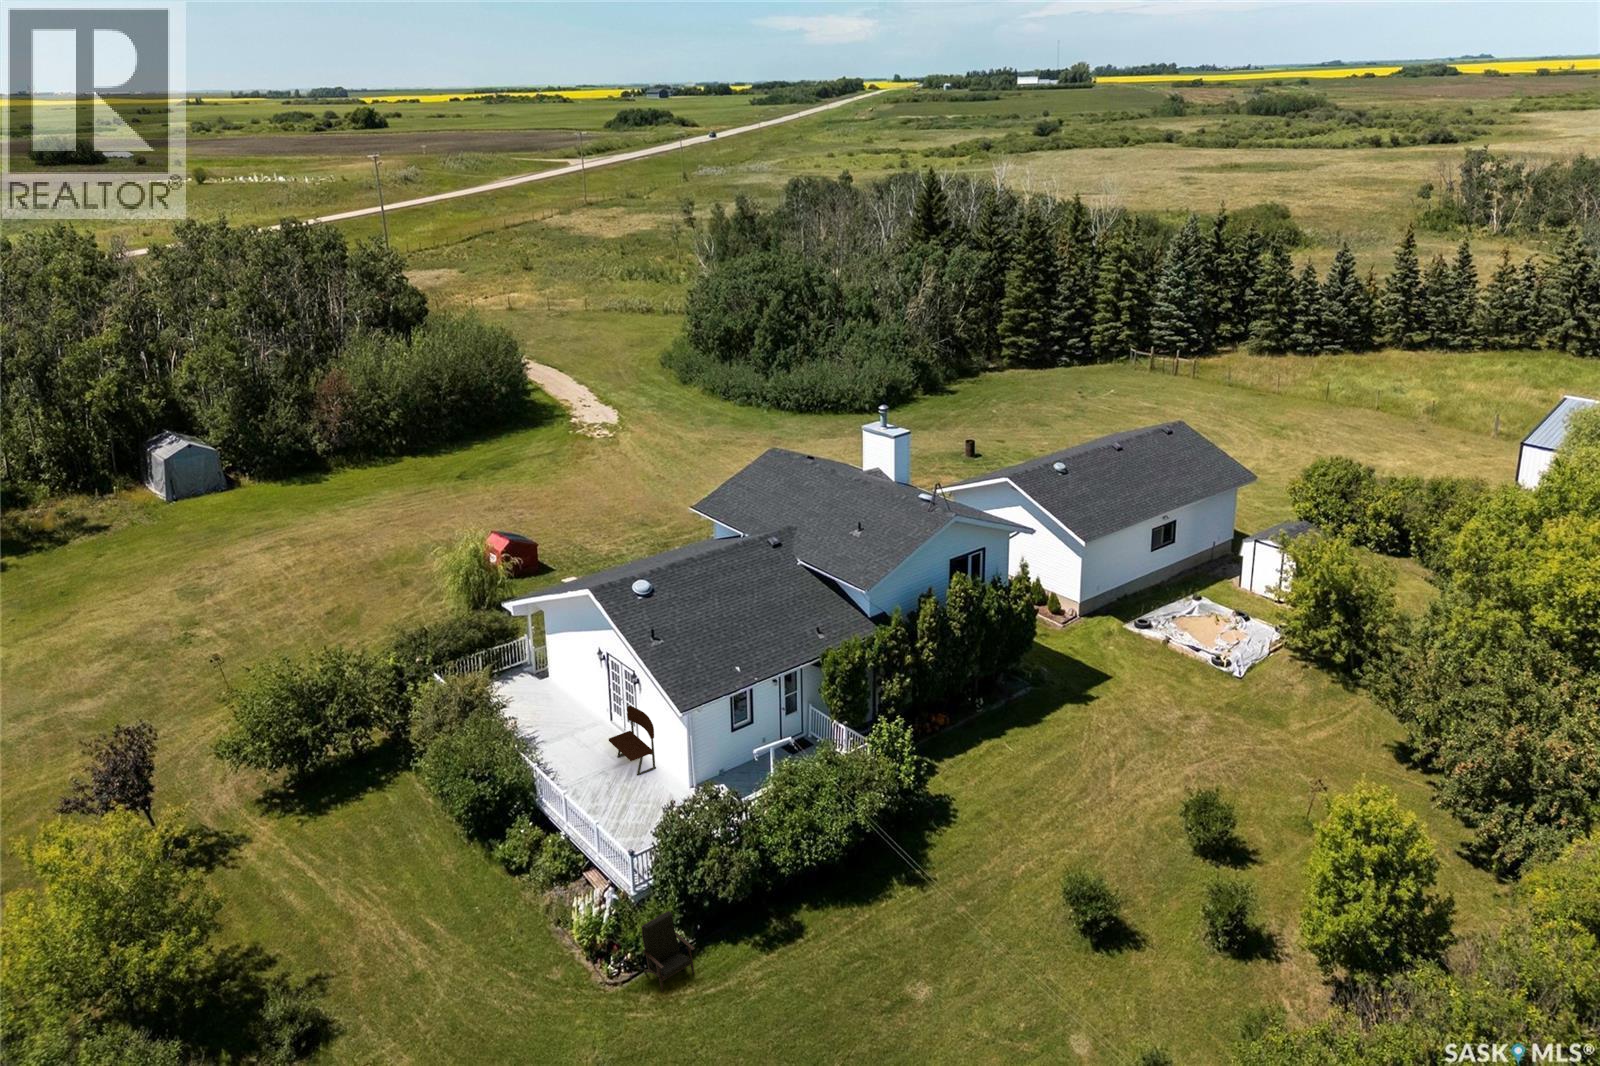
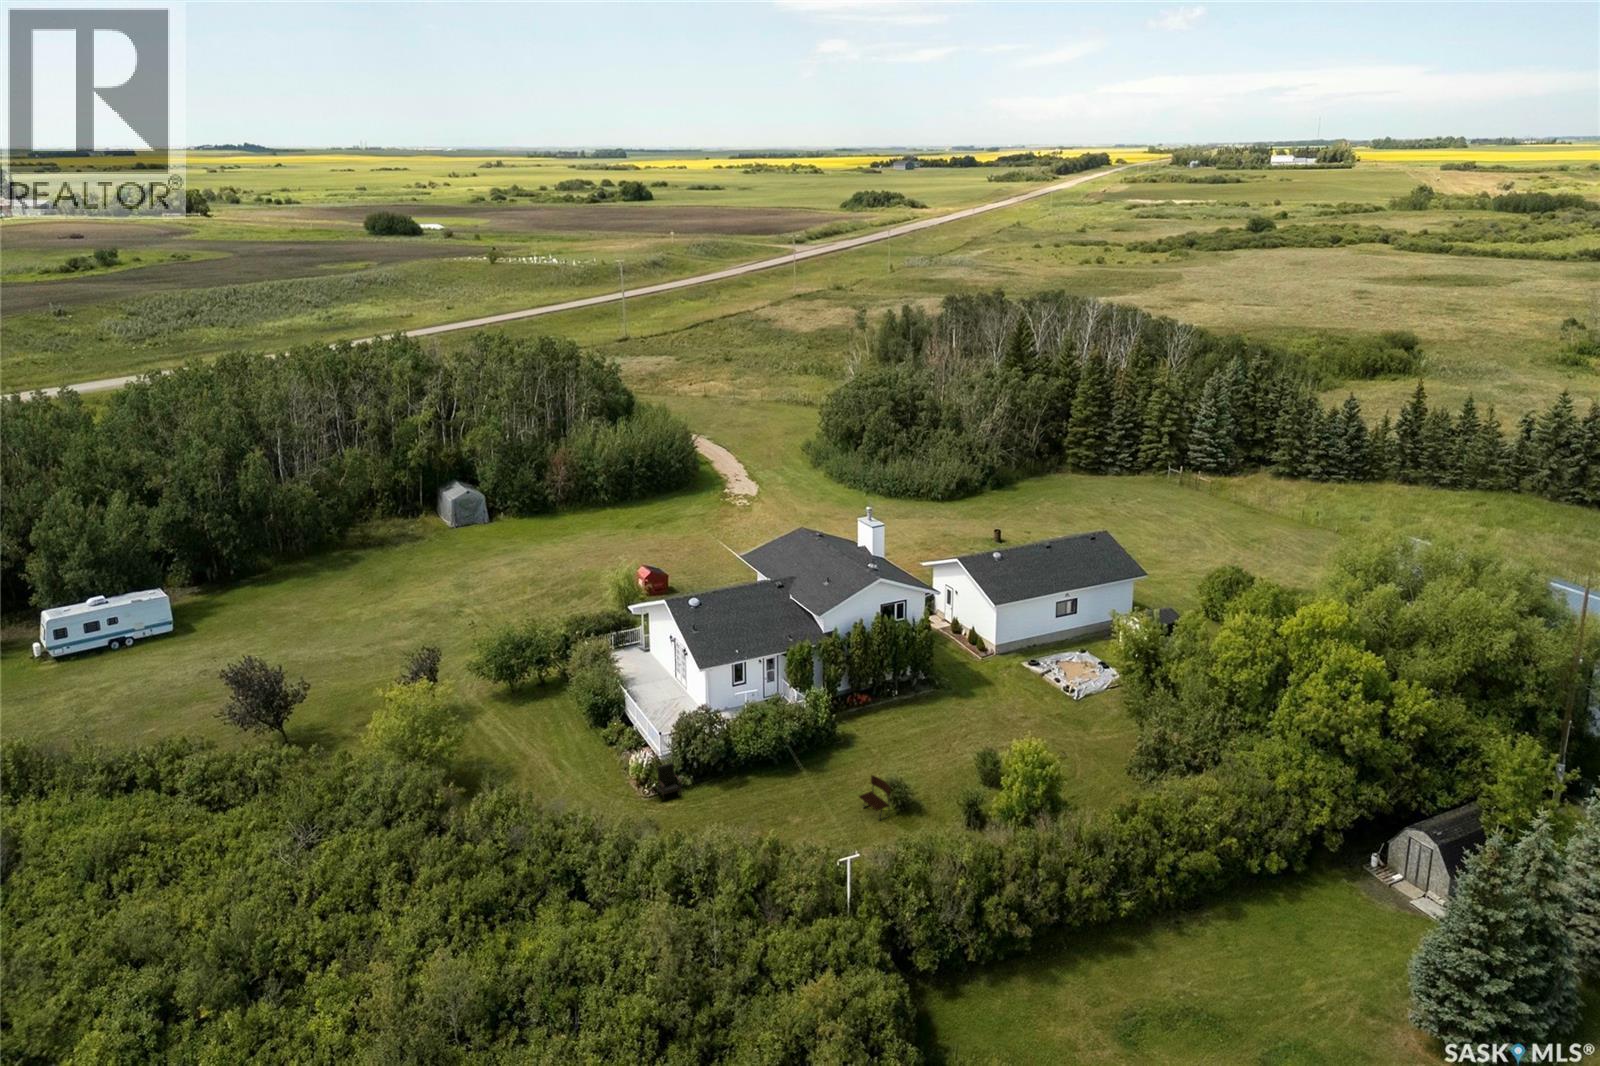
bench: present [609,706,656,776] -> present [859,776,891,820]

